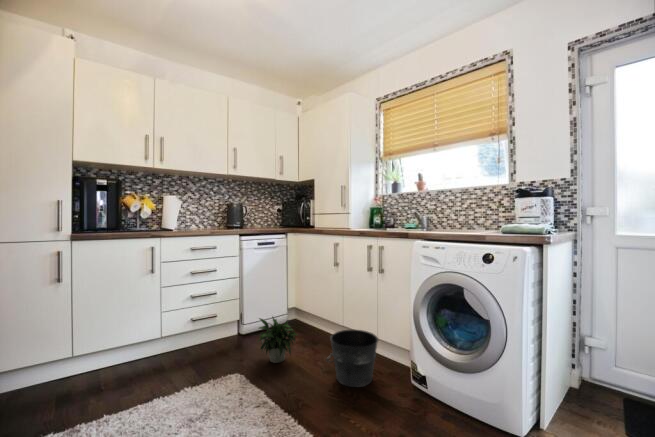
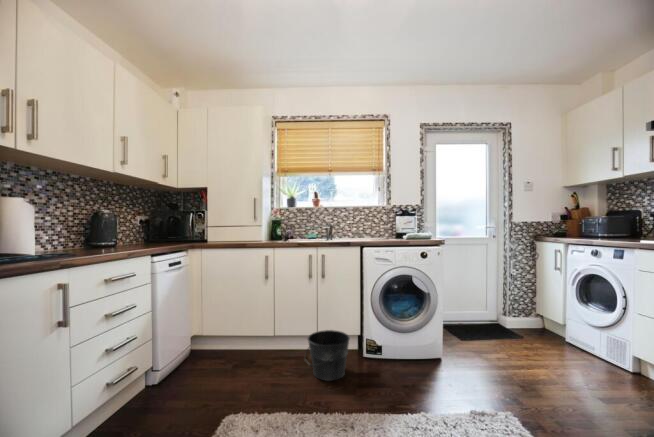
potted plant: present [258,317,297,363] -> none [204,344,269,394]

